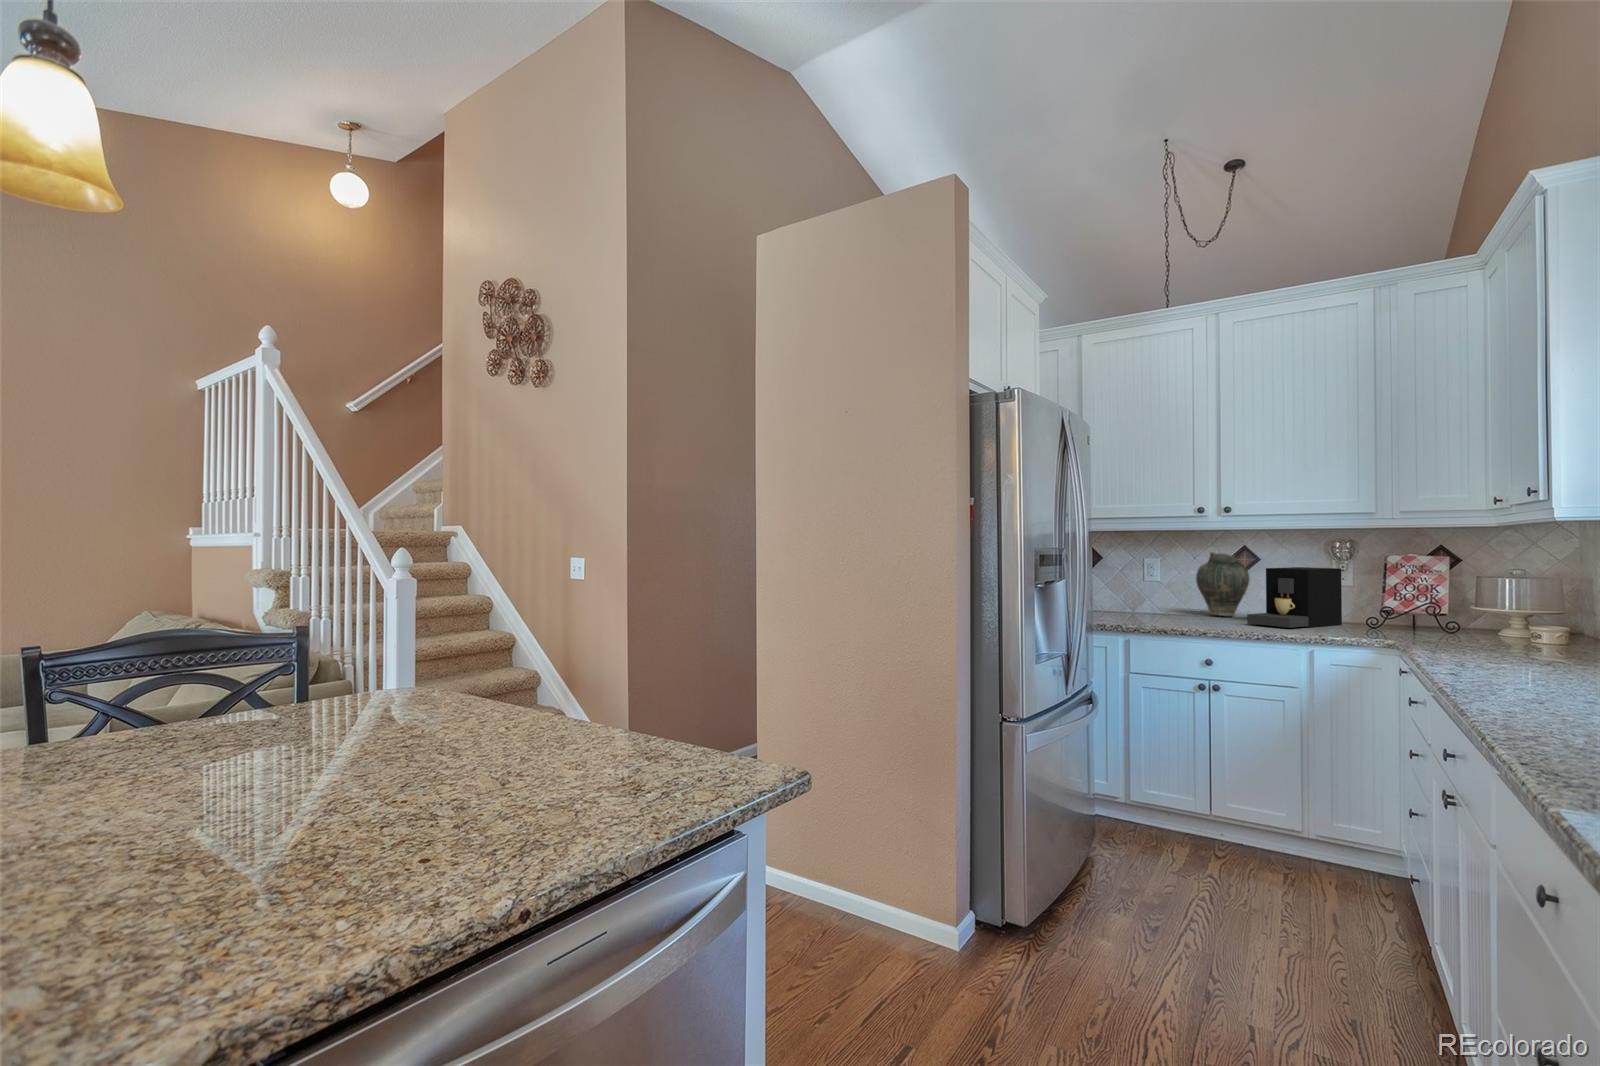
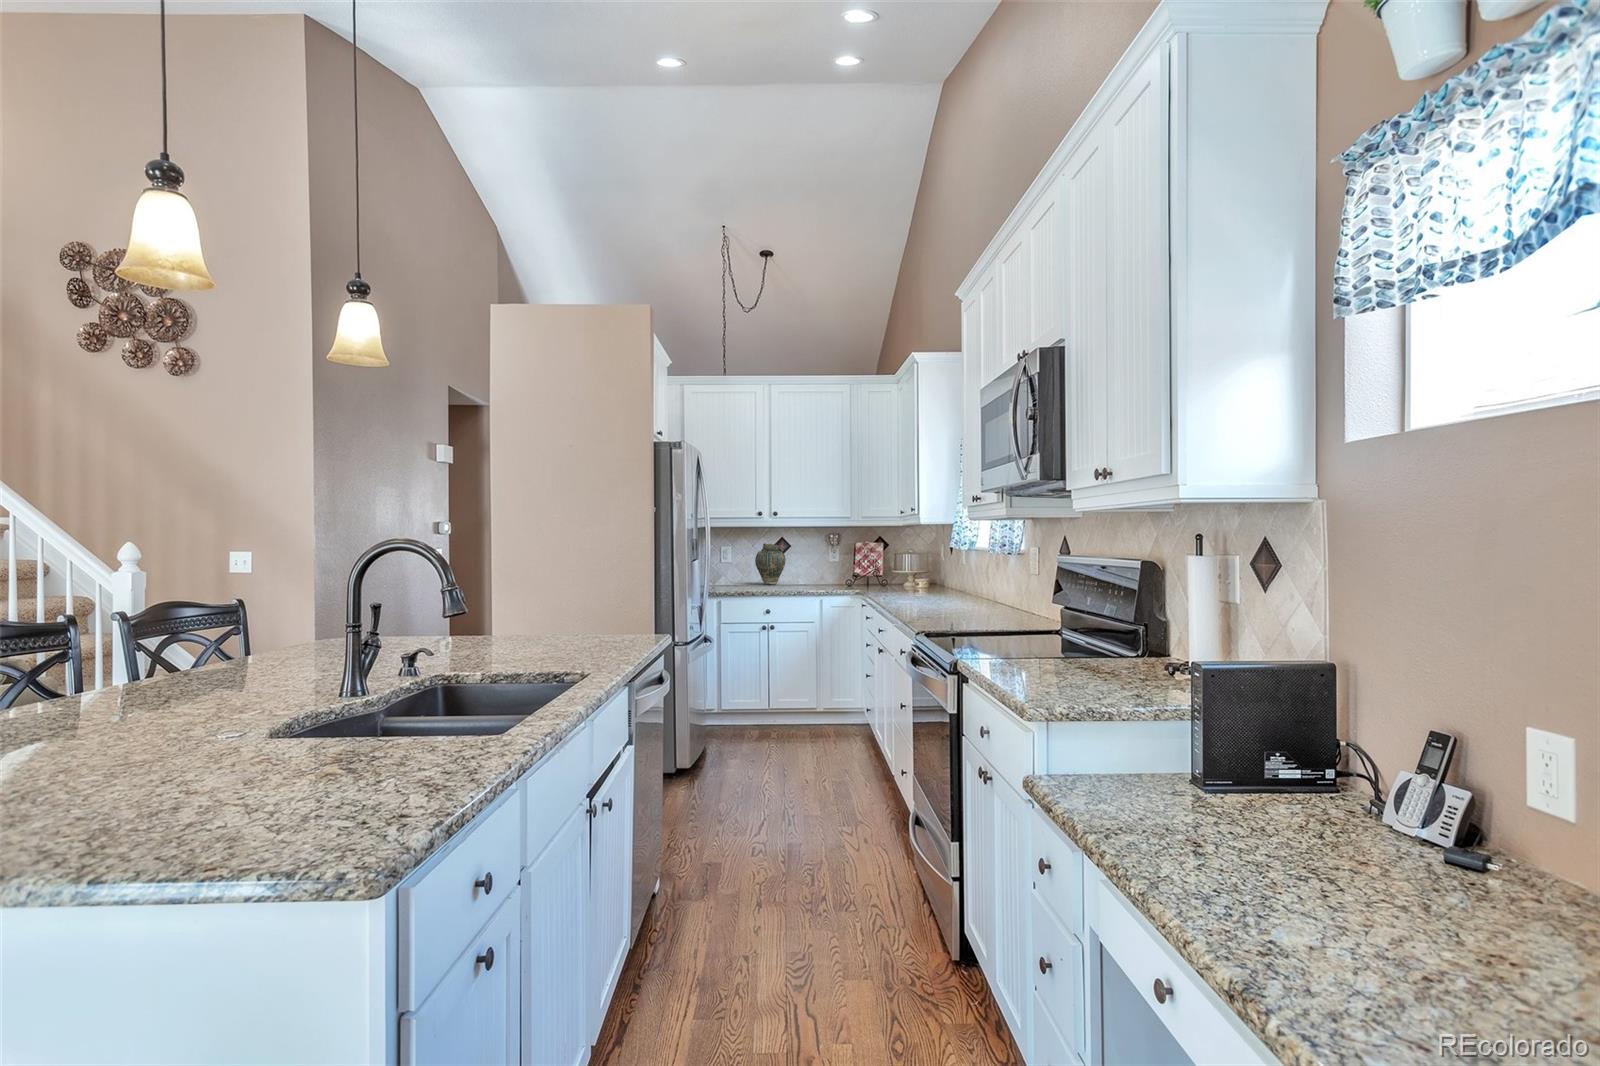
coffee maker: present [1247,567,1342,628] -> none [787,552,834,587]

